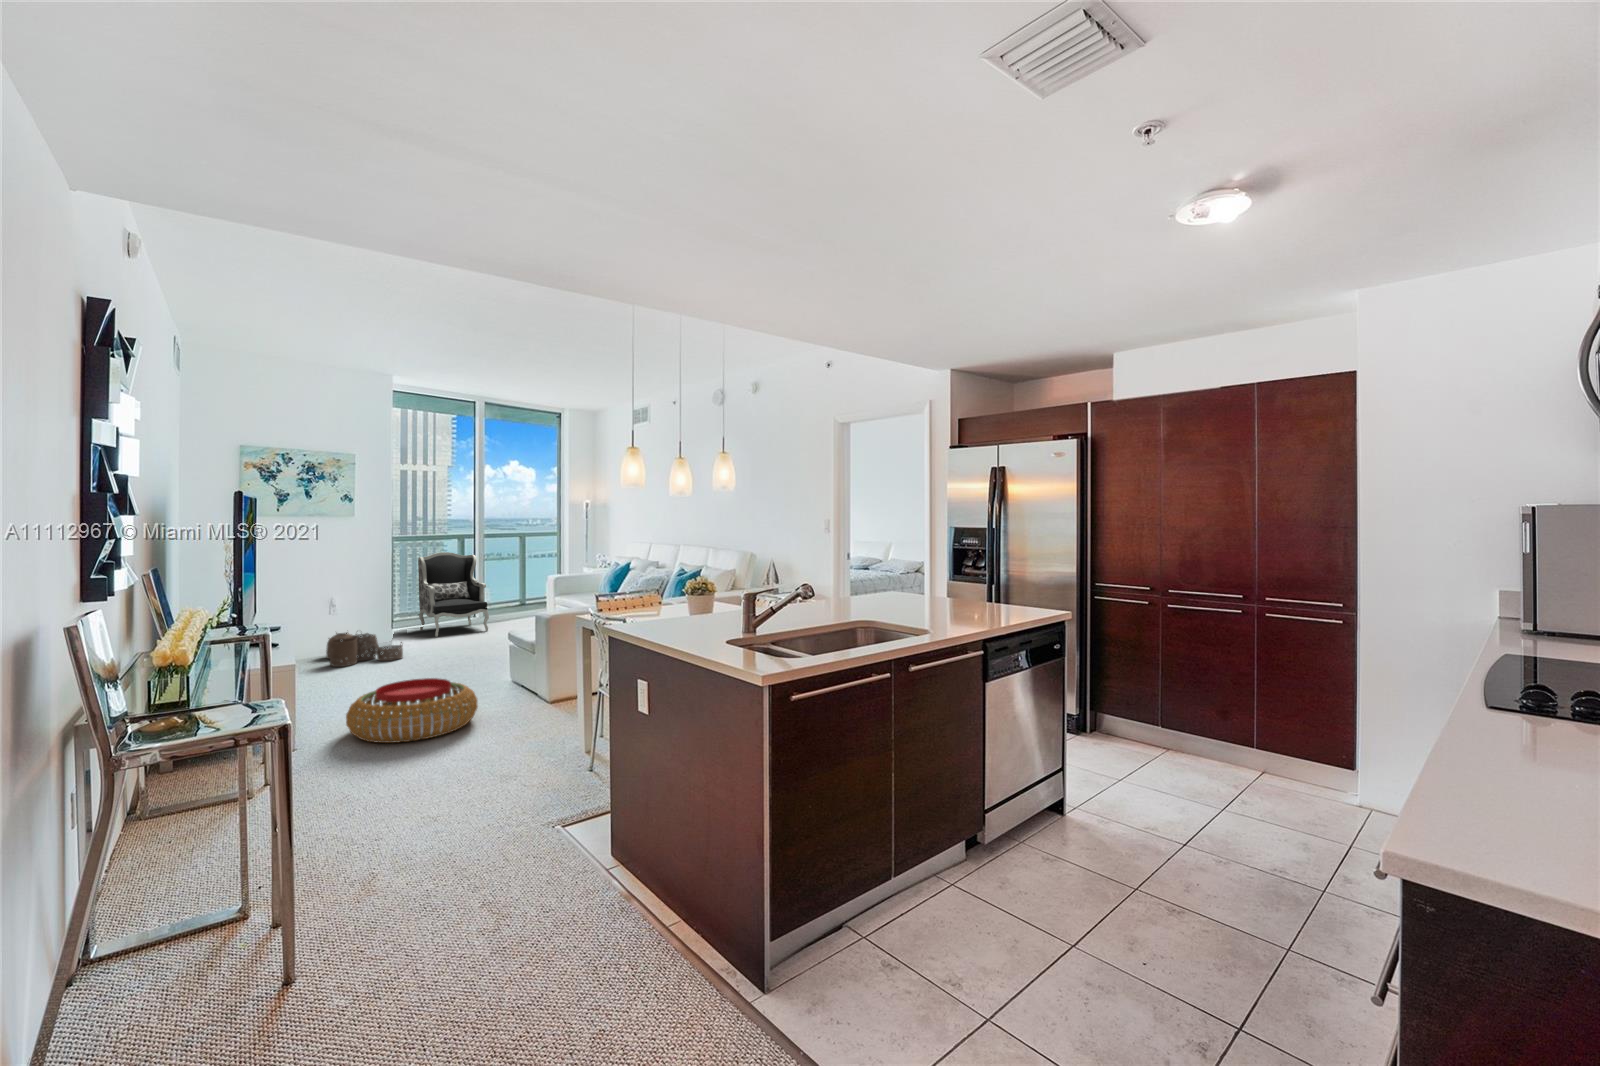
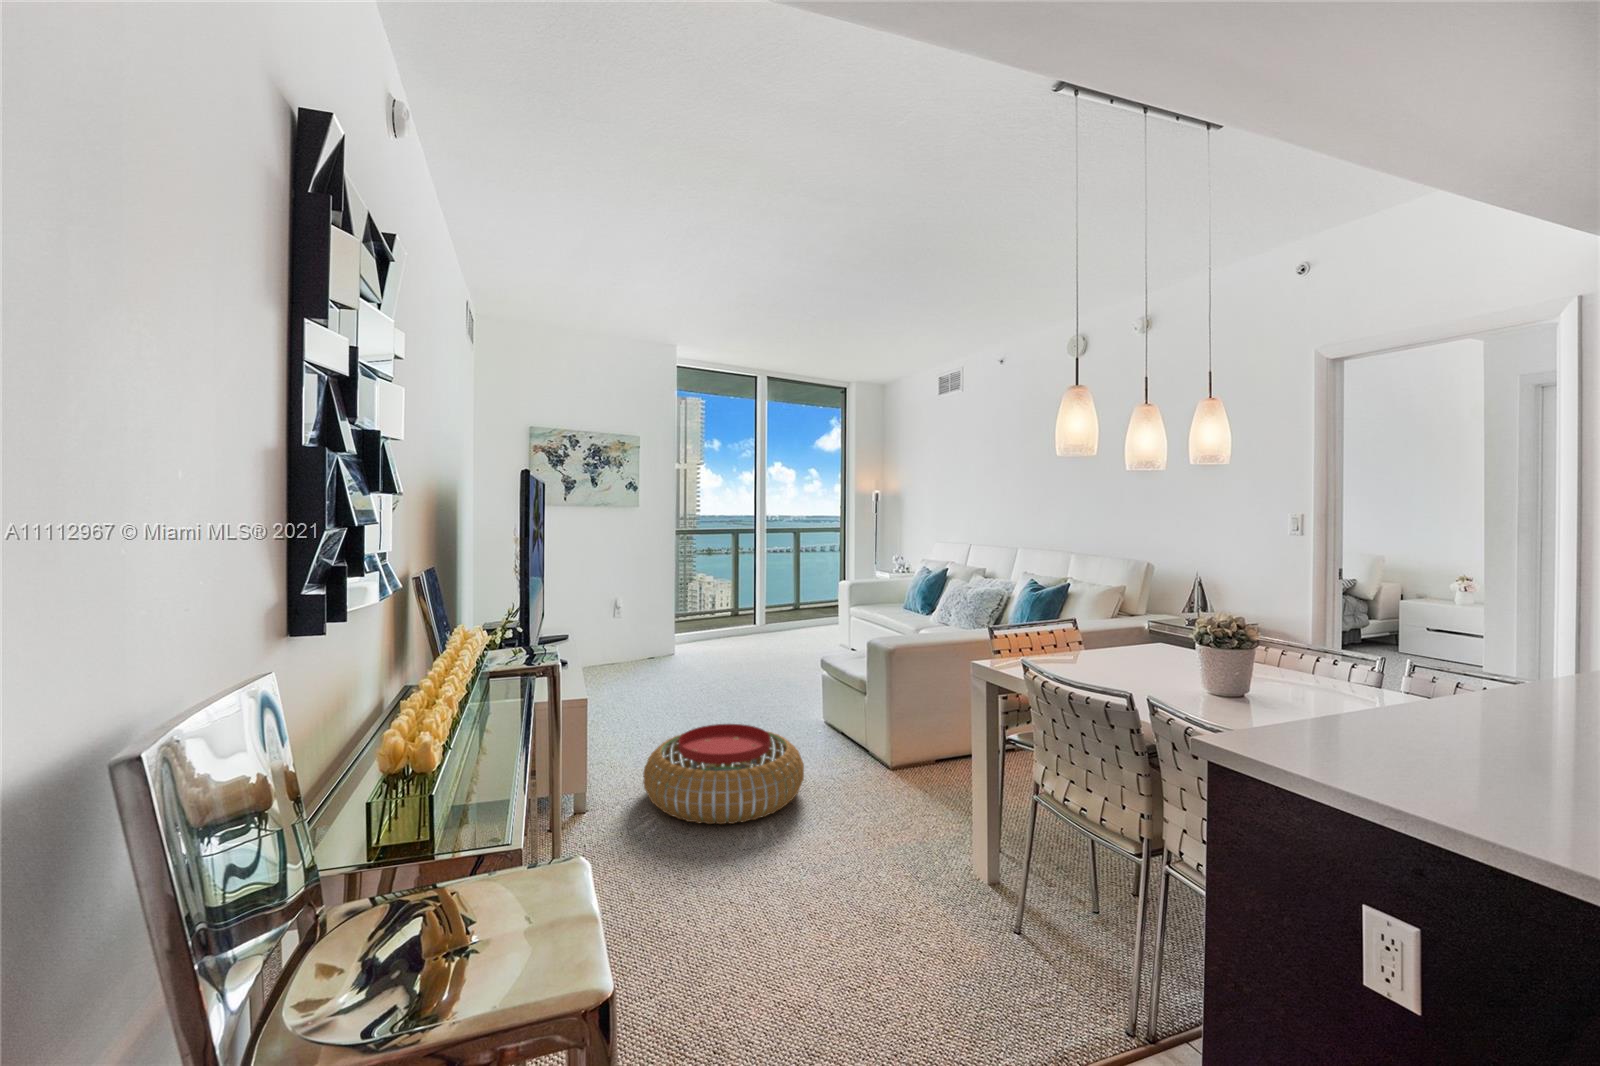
armchair: present [418,552,489,637] -> none [697,548,771,645]
woven basket: present [326,632,403,667] -> none [611,636,688,680]

